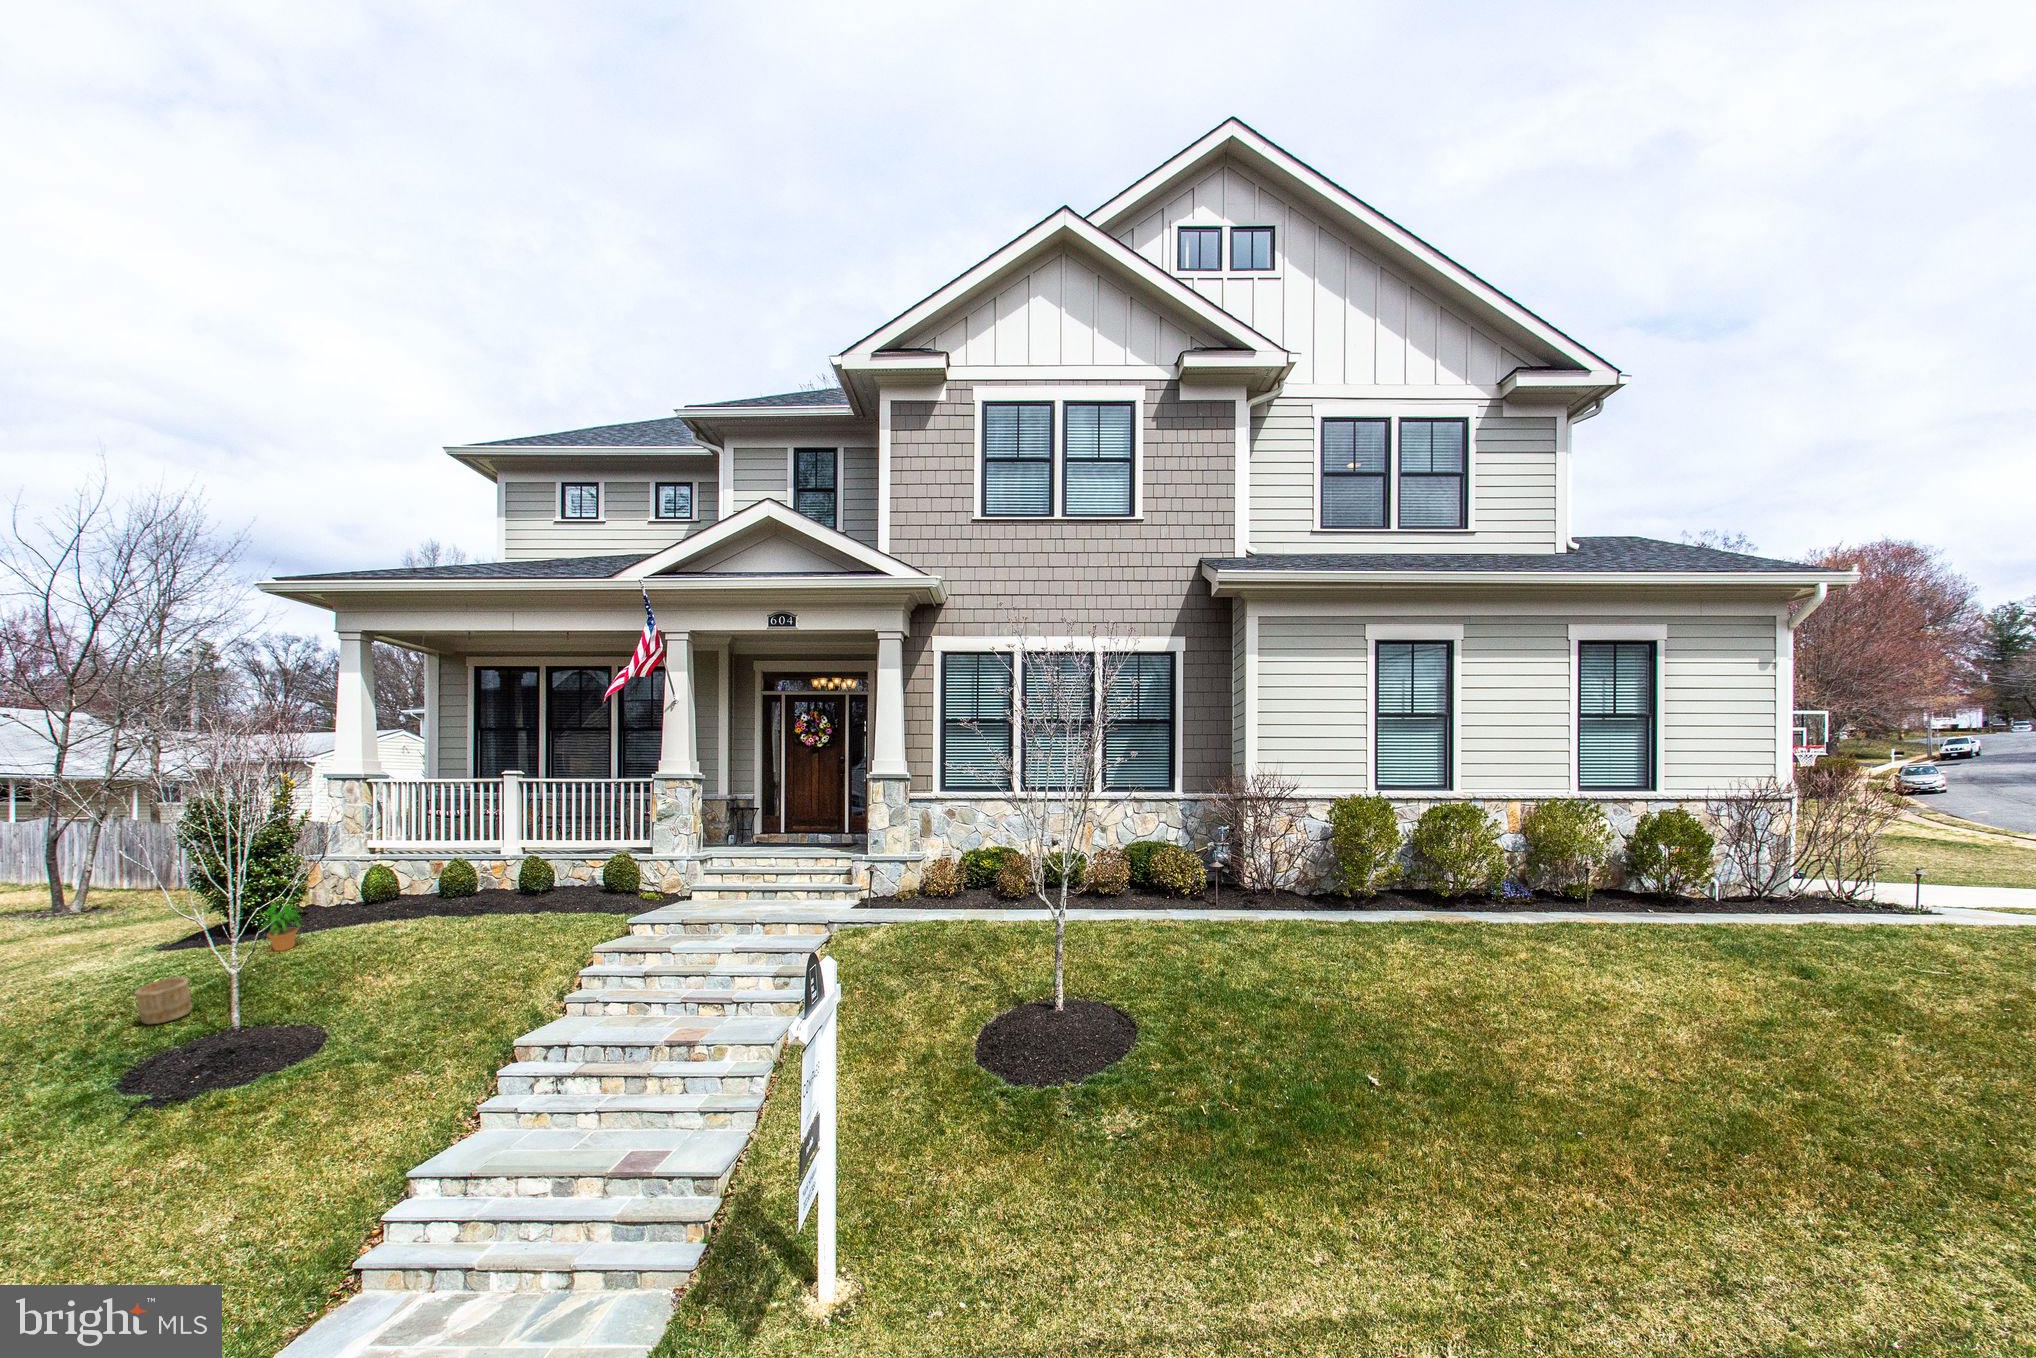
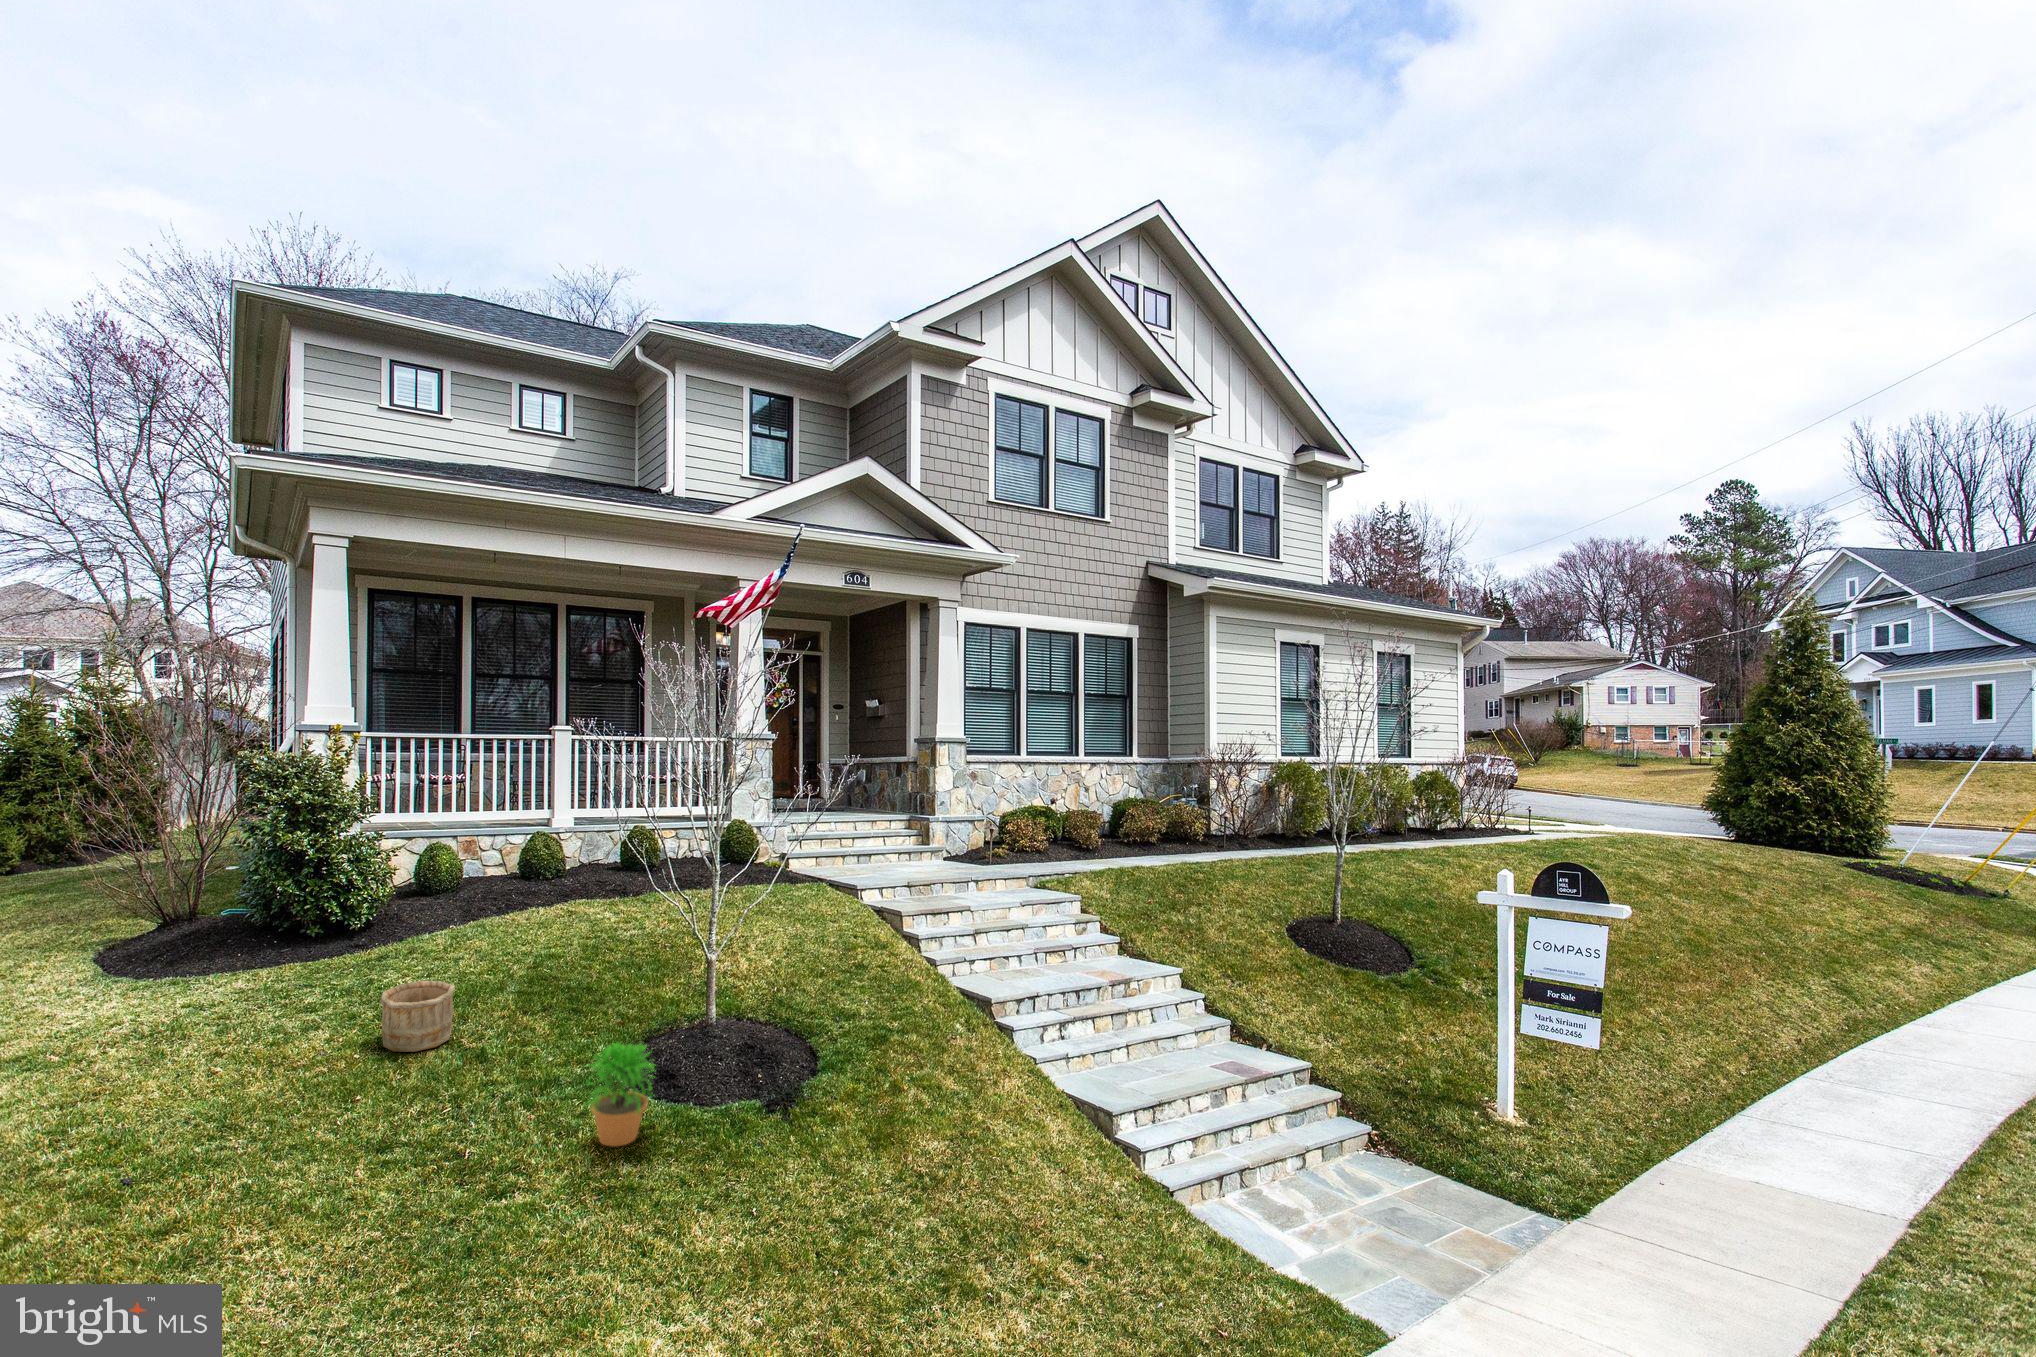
potted plant: present [263,903,300,951] -> present [584,1042,654,1146]

